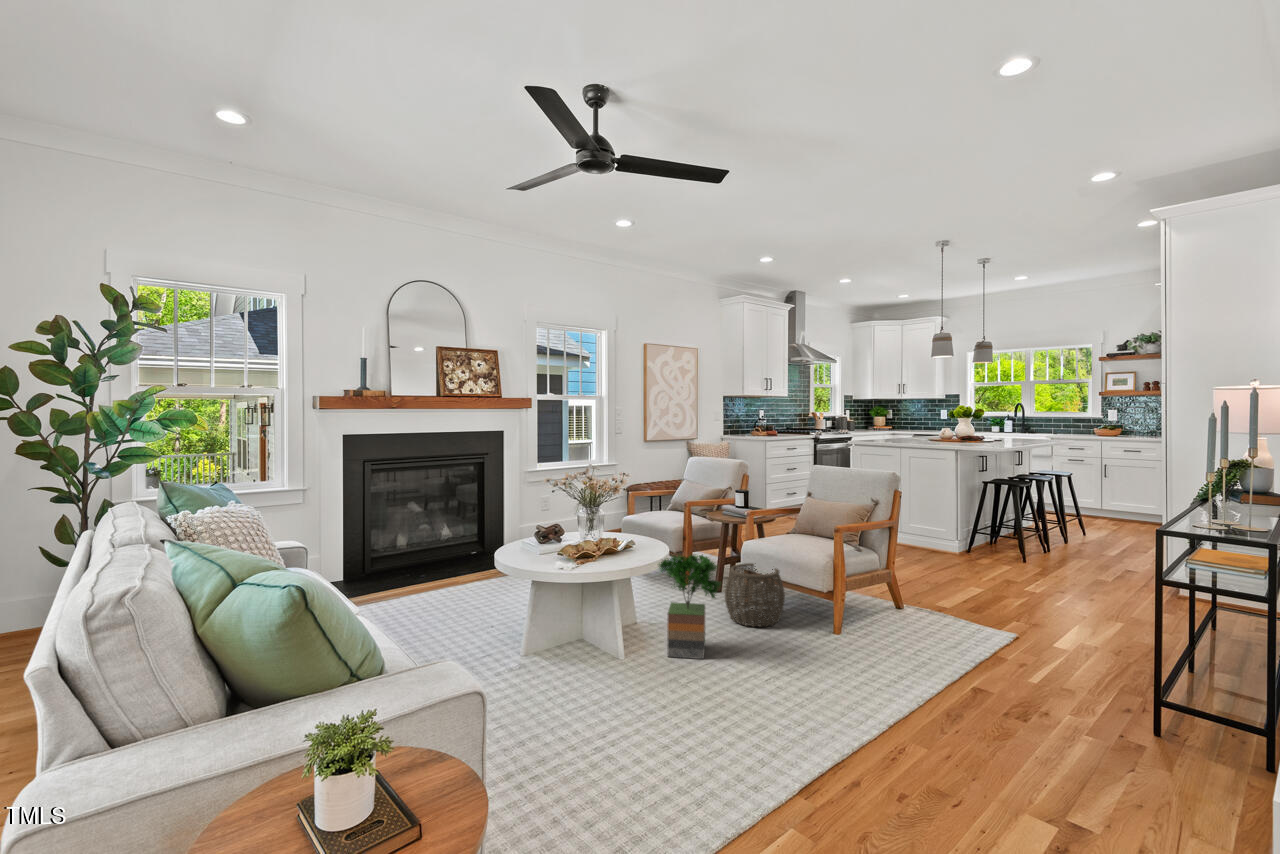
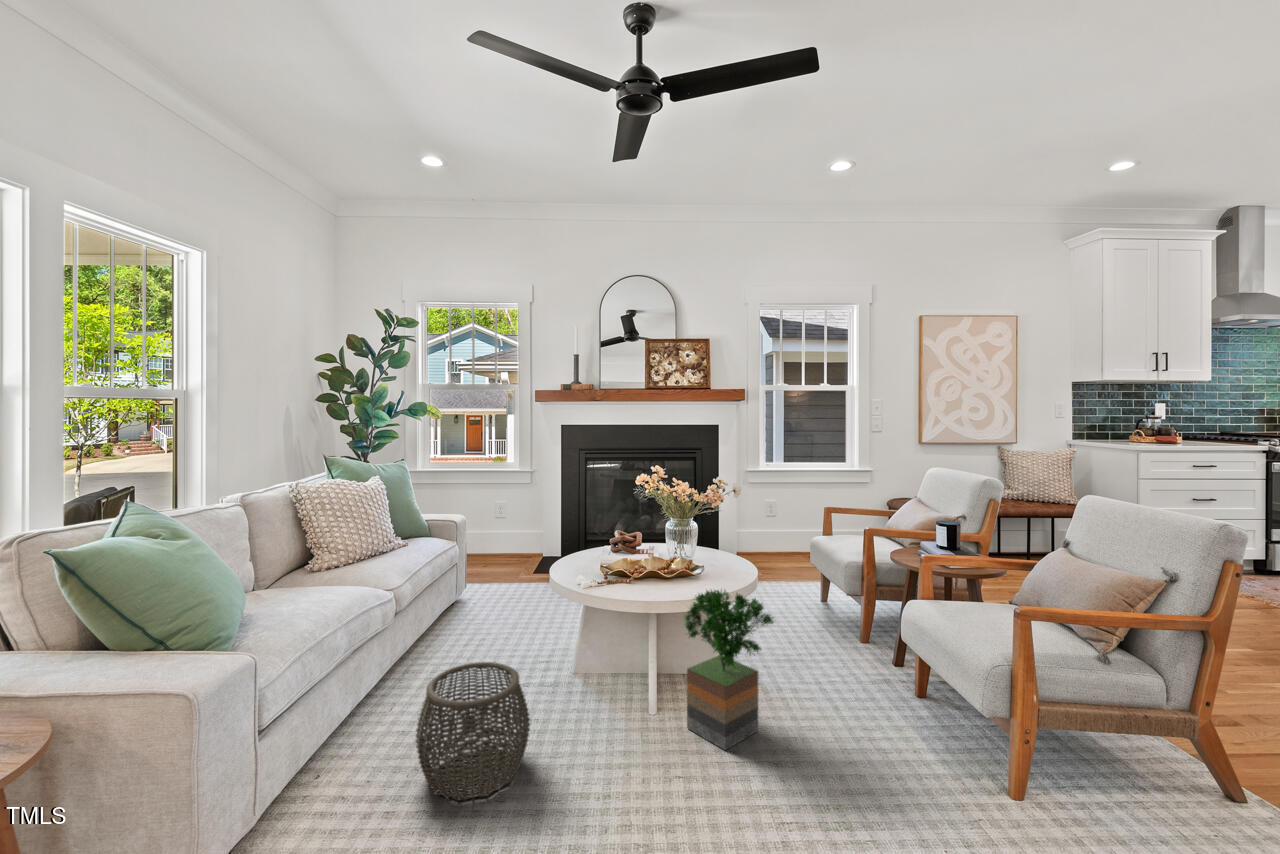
woven basket: present [725,563,785,627] -> present [416,662,530,801]

